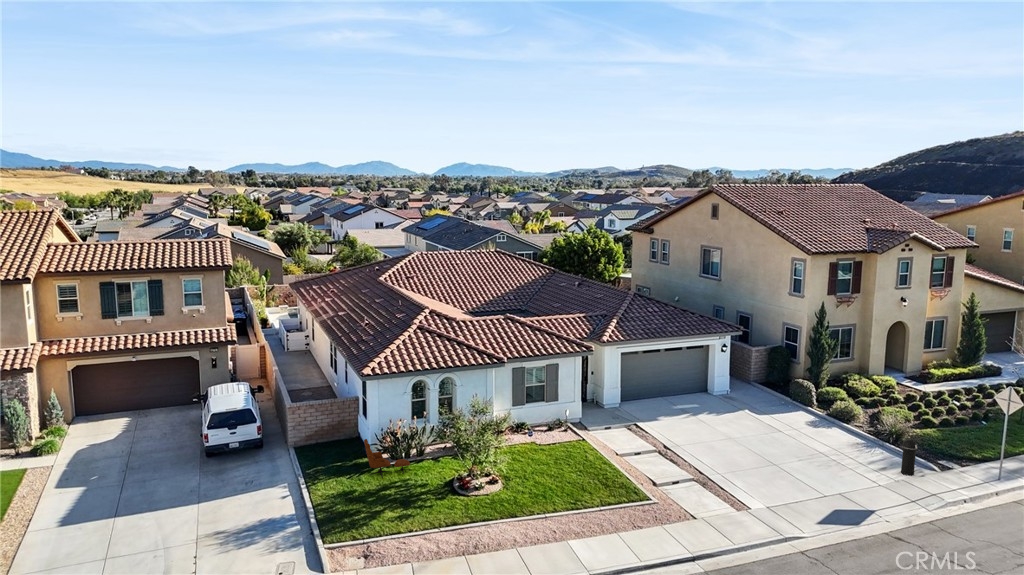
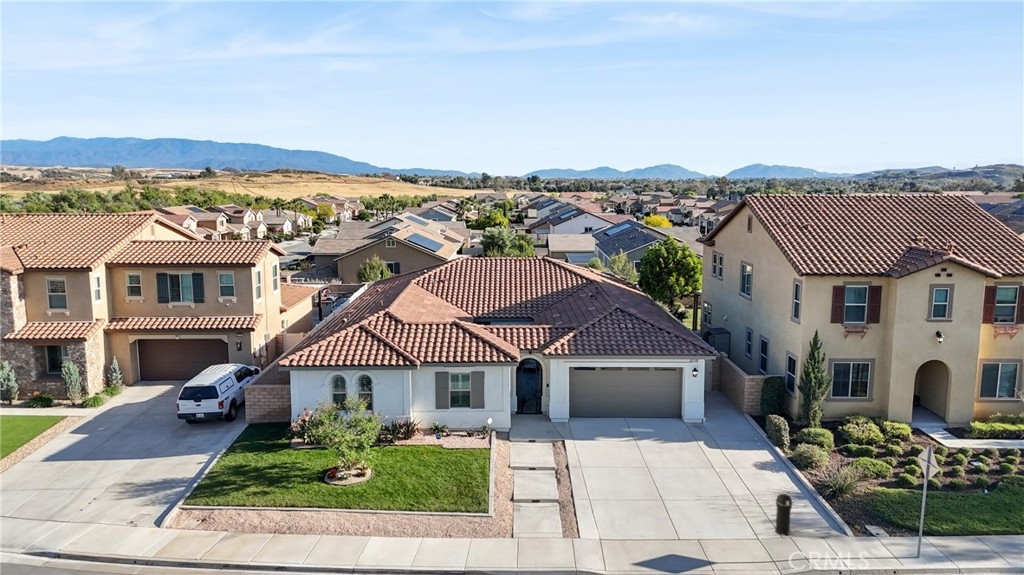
lounge chair: present [364,439,410,478] -> none [266,422,309,459]

